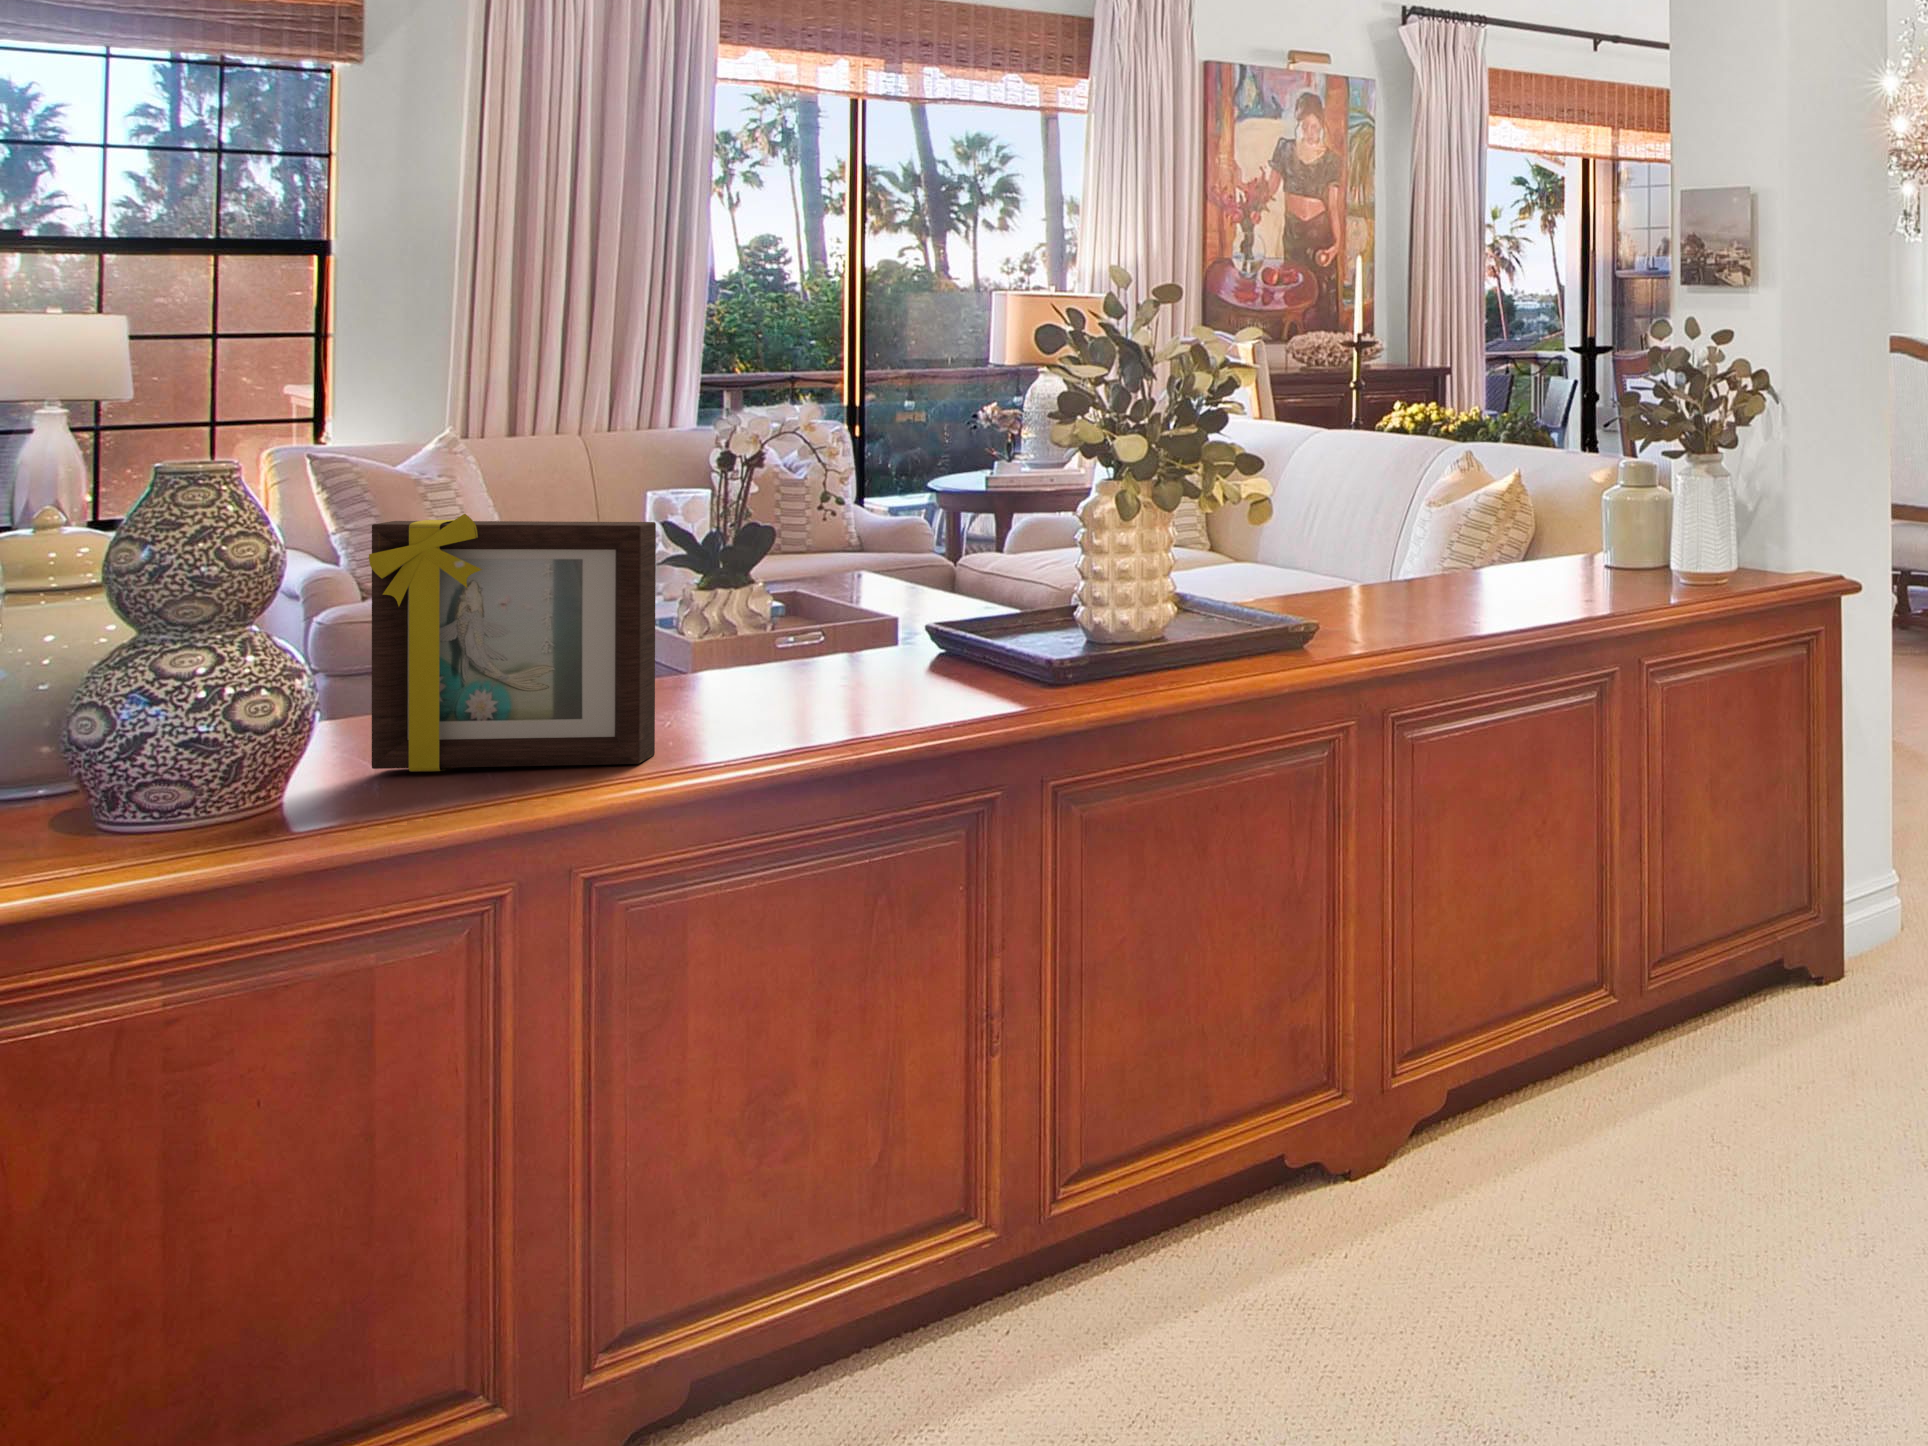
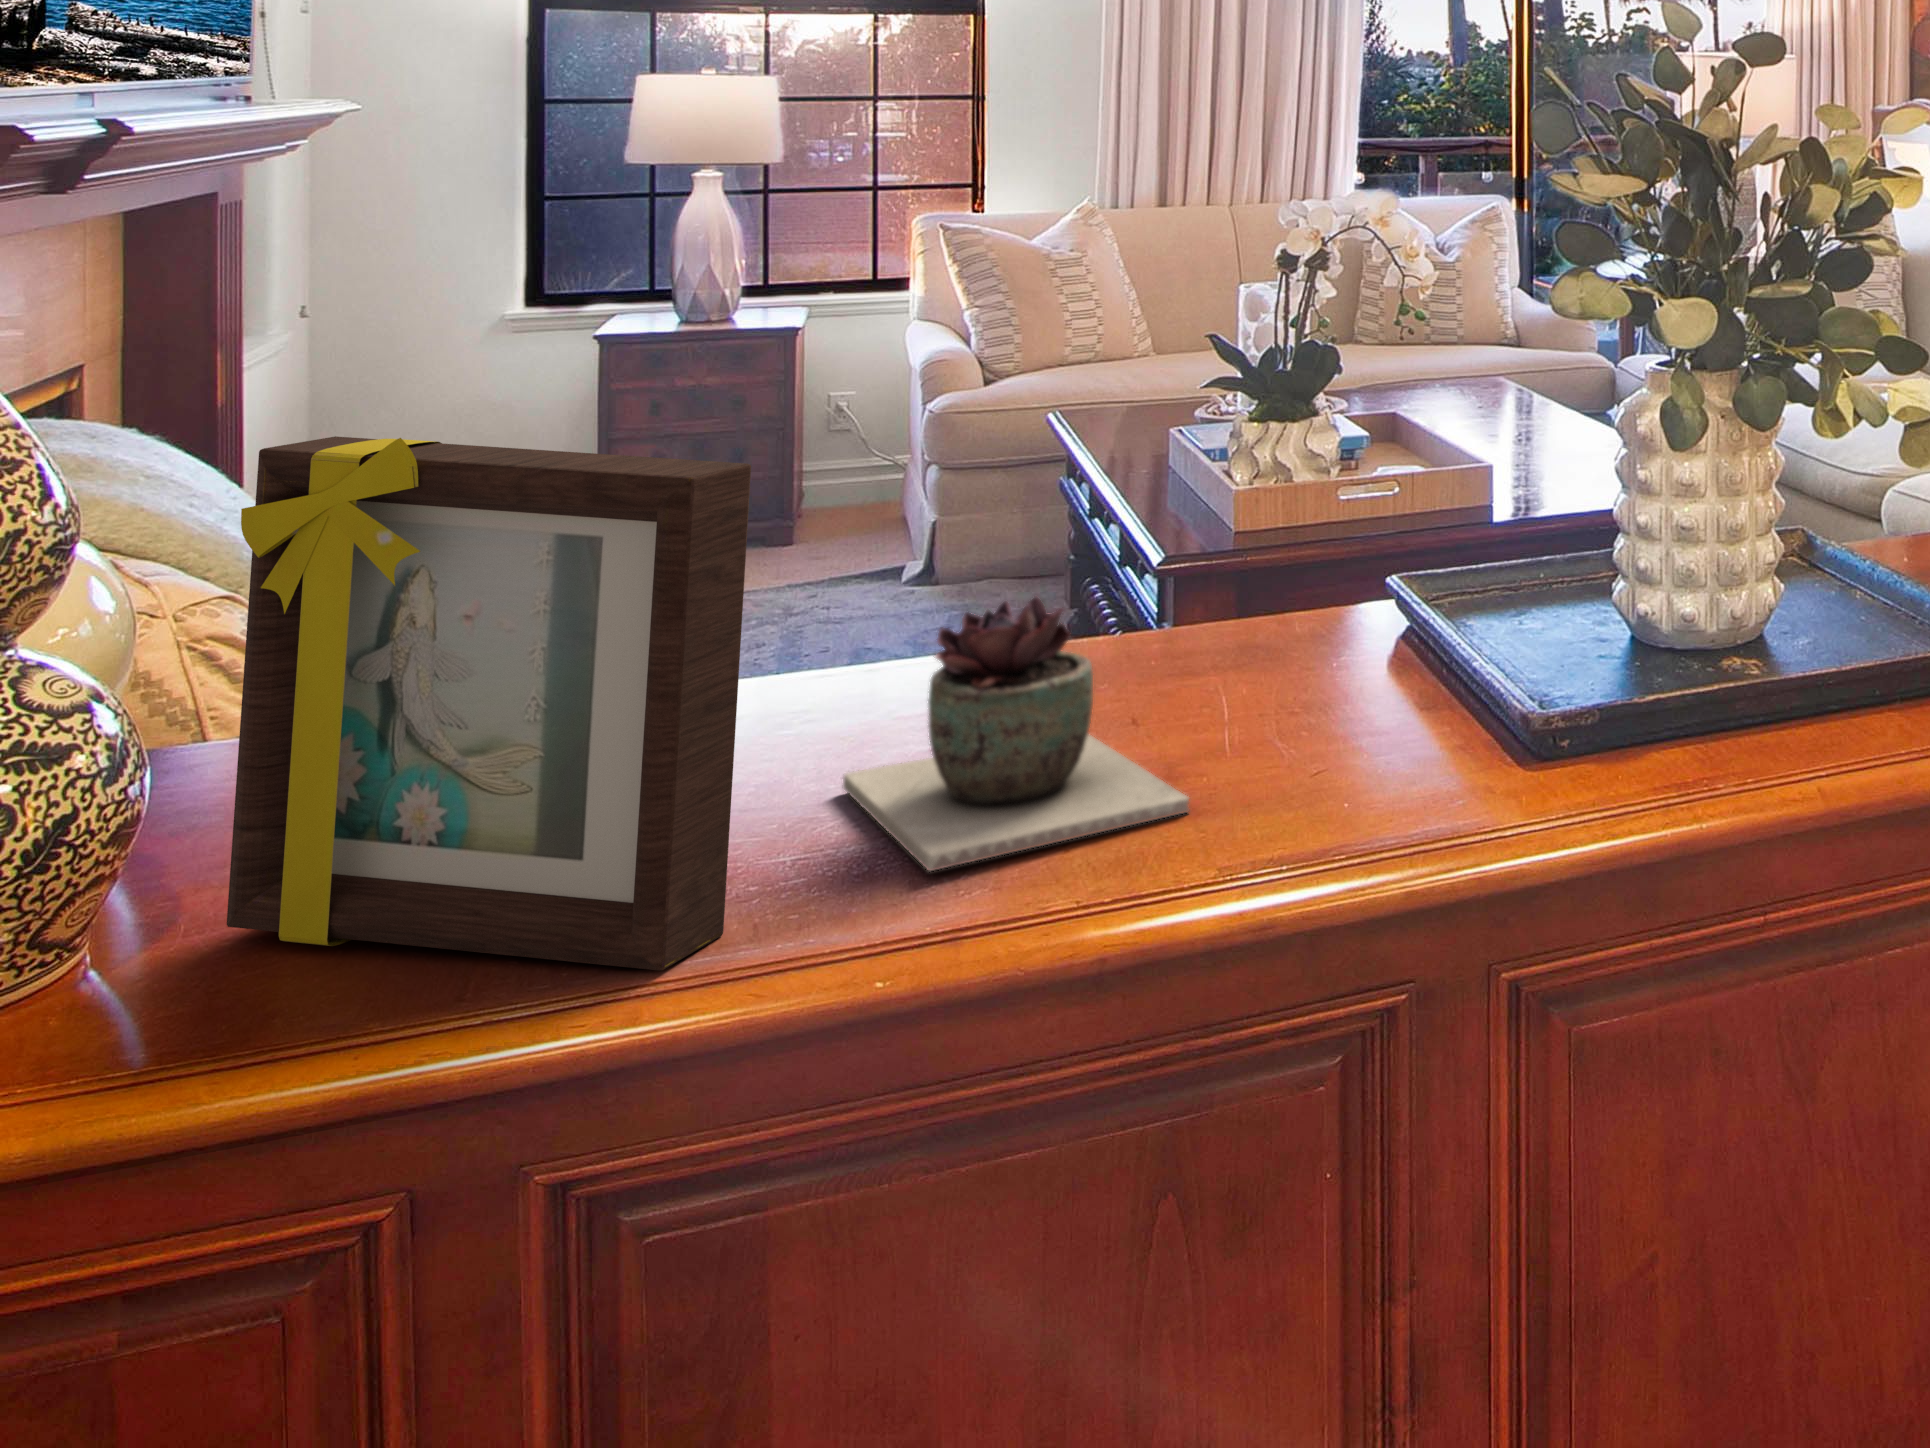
succulent plant: none [656,606,870,730] -> present [843,596,1189,871]

